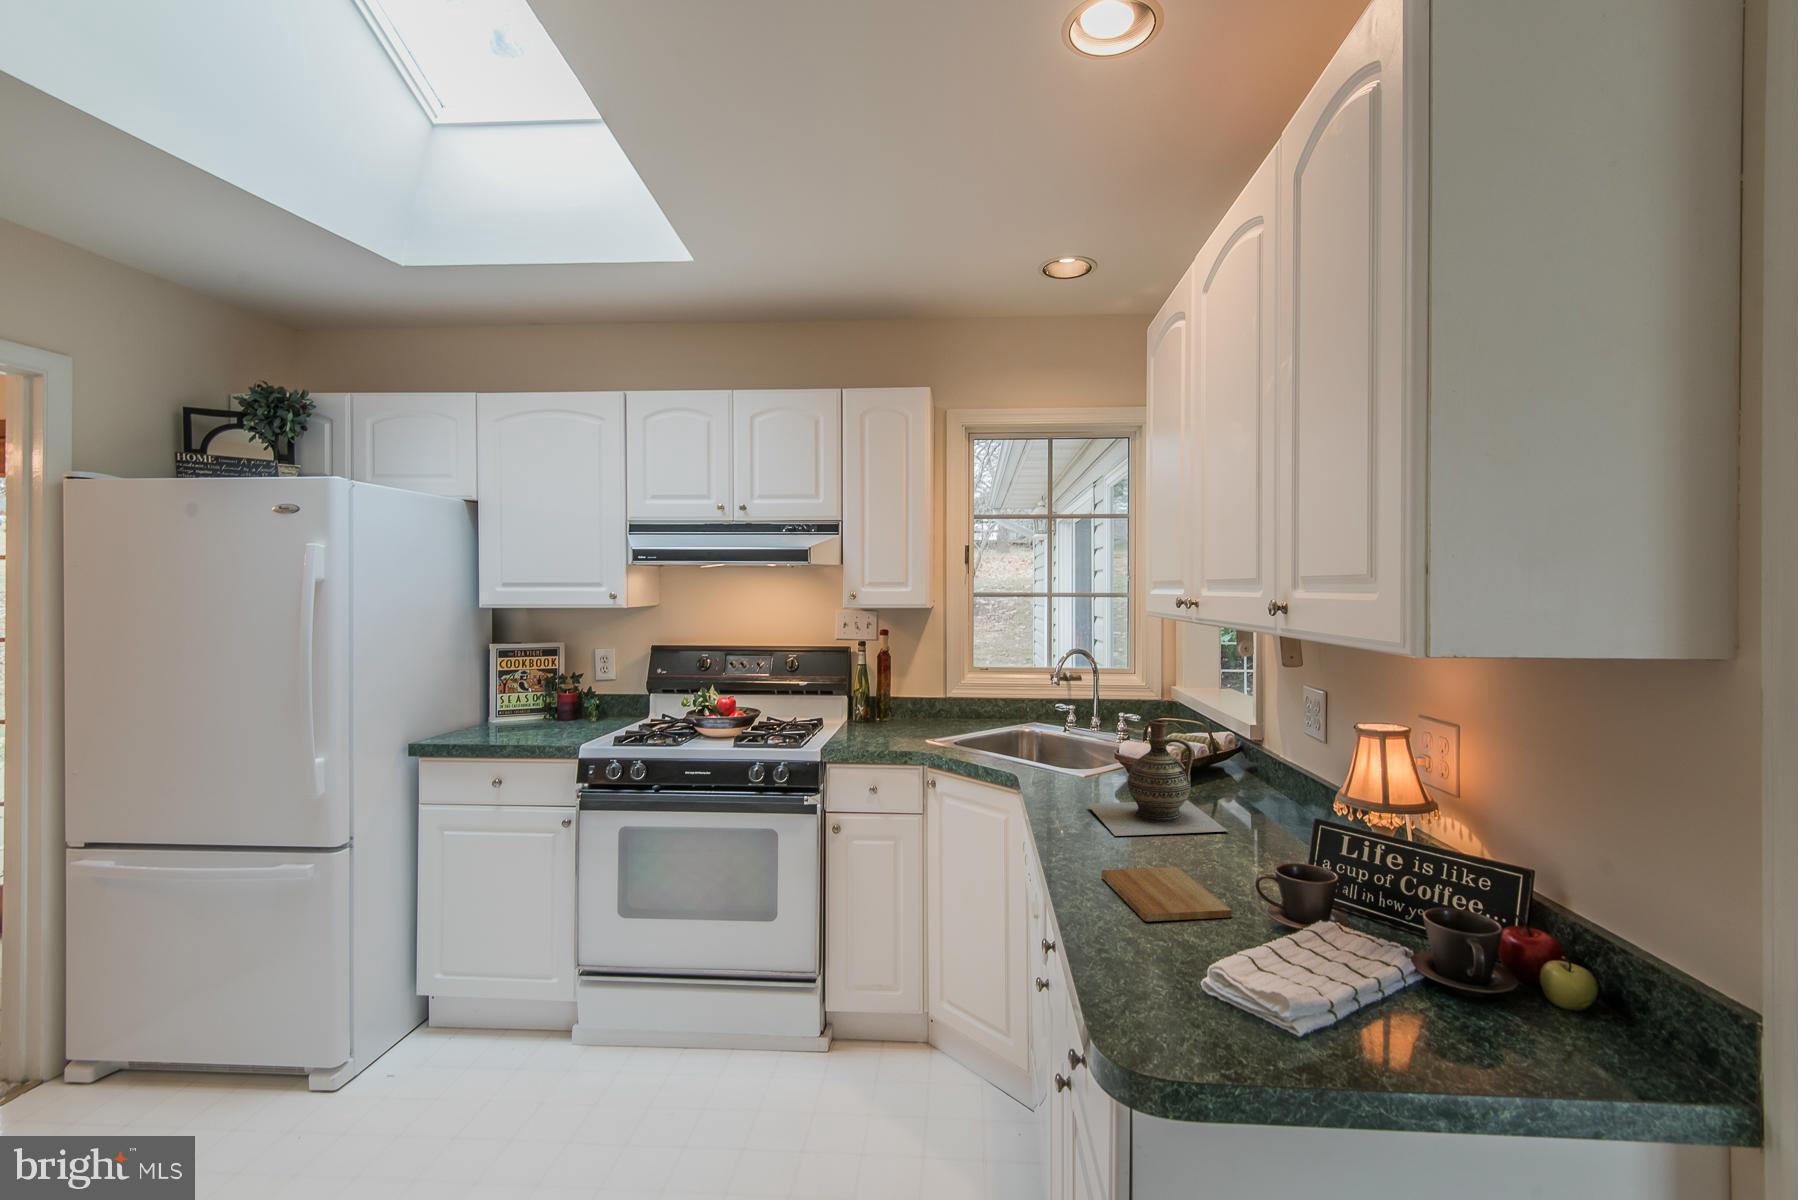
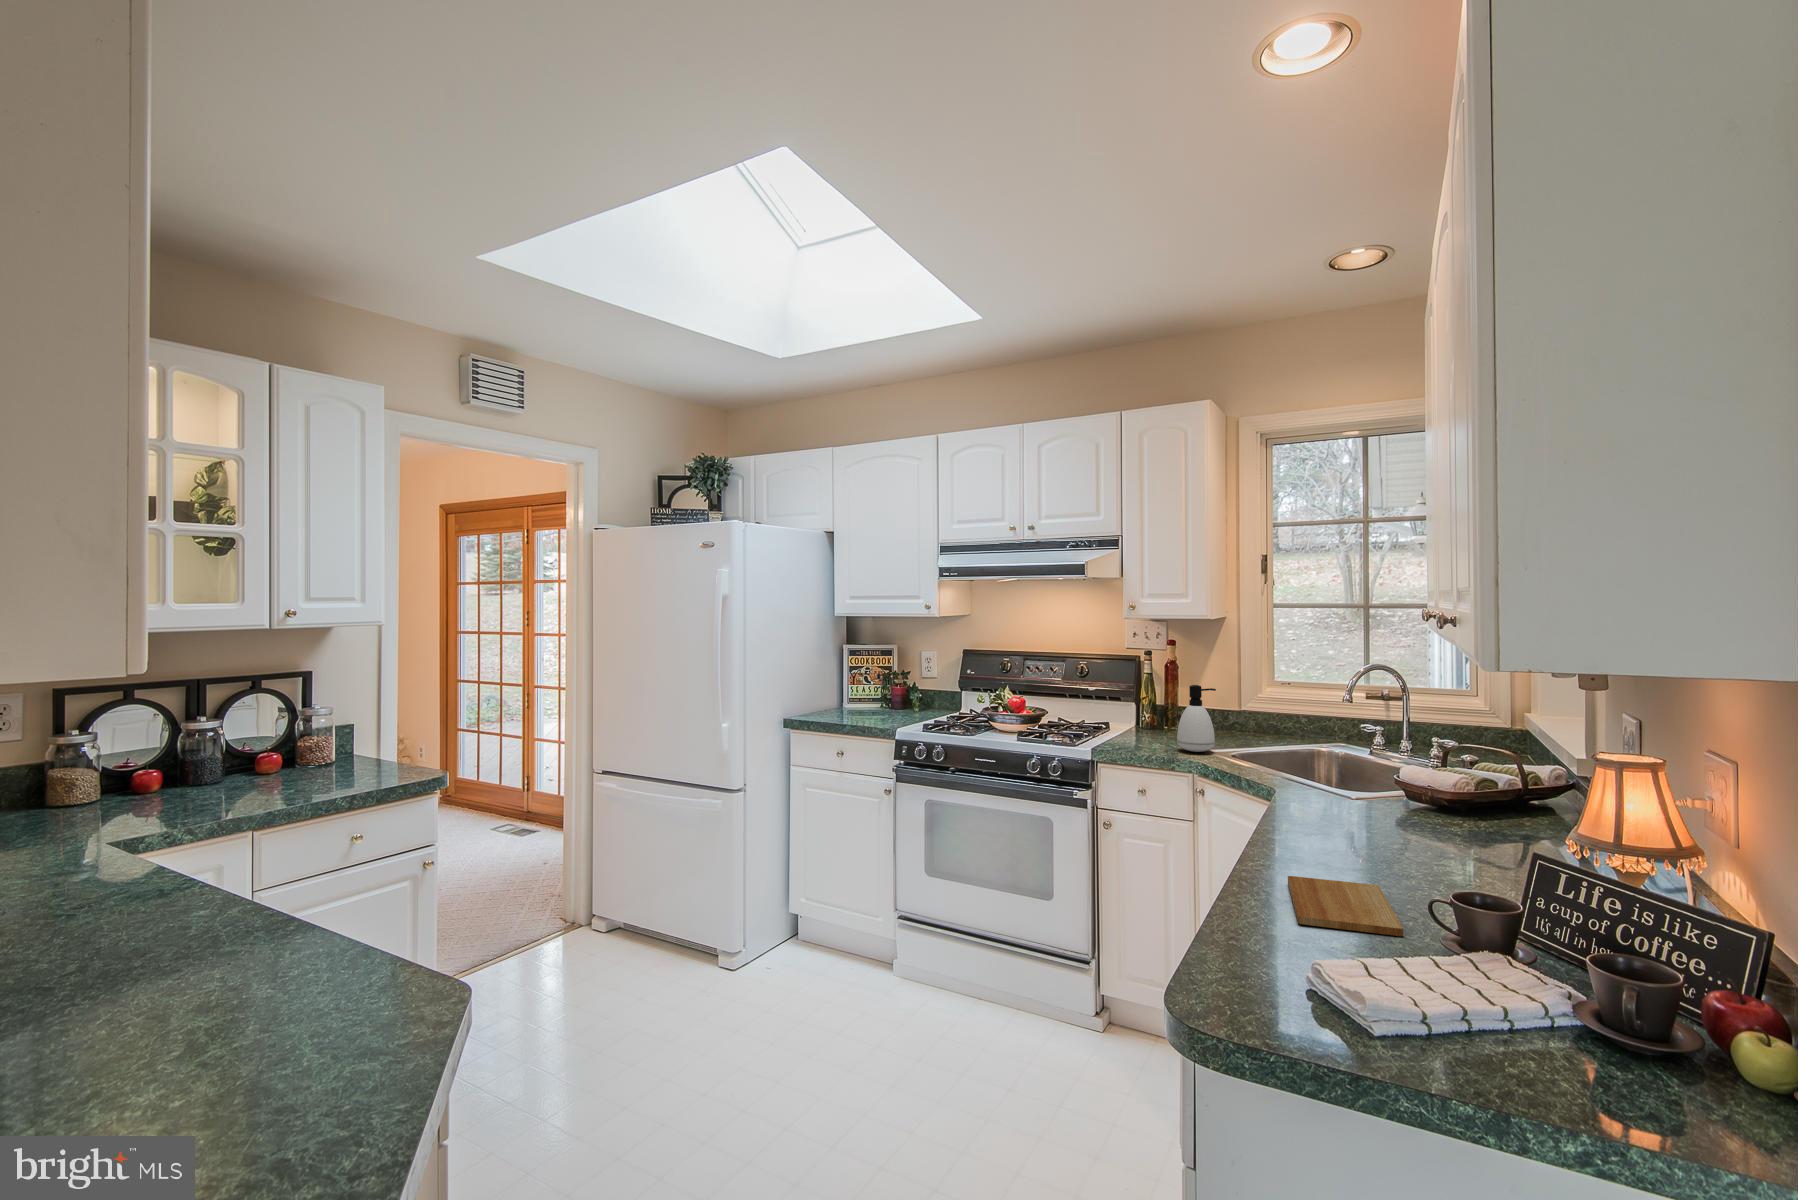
soap dispenser: none [902,675,940,743] -> present [1177,685,1216,752]
ceramic jug: present [1087,720,1228,836] -> none [1331,736,1483,864]

